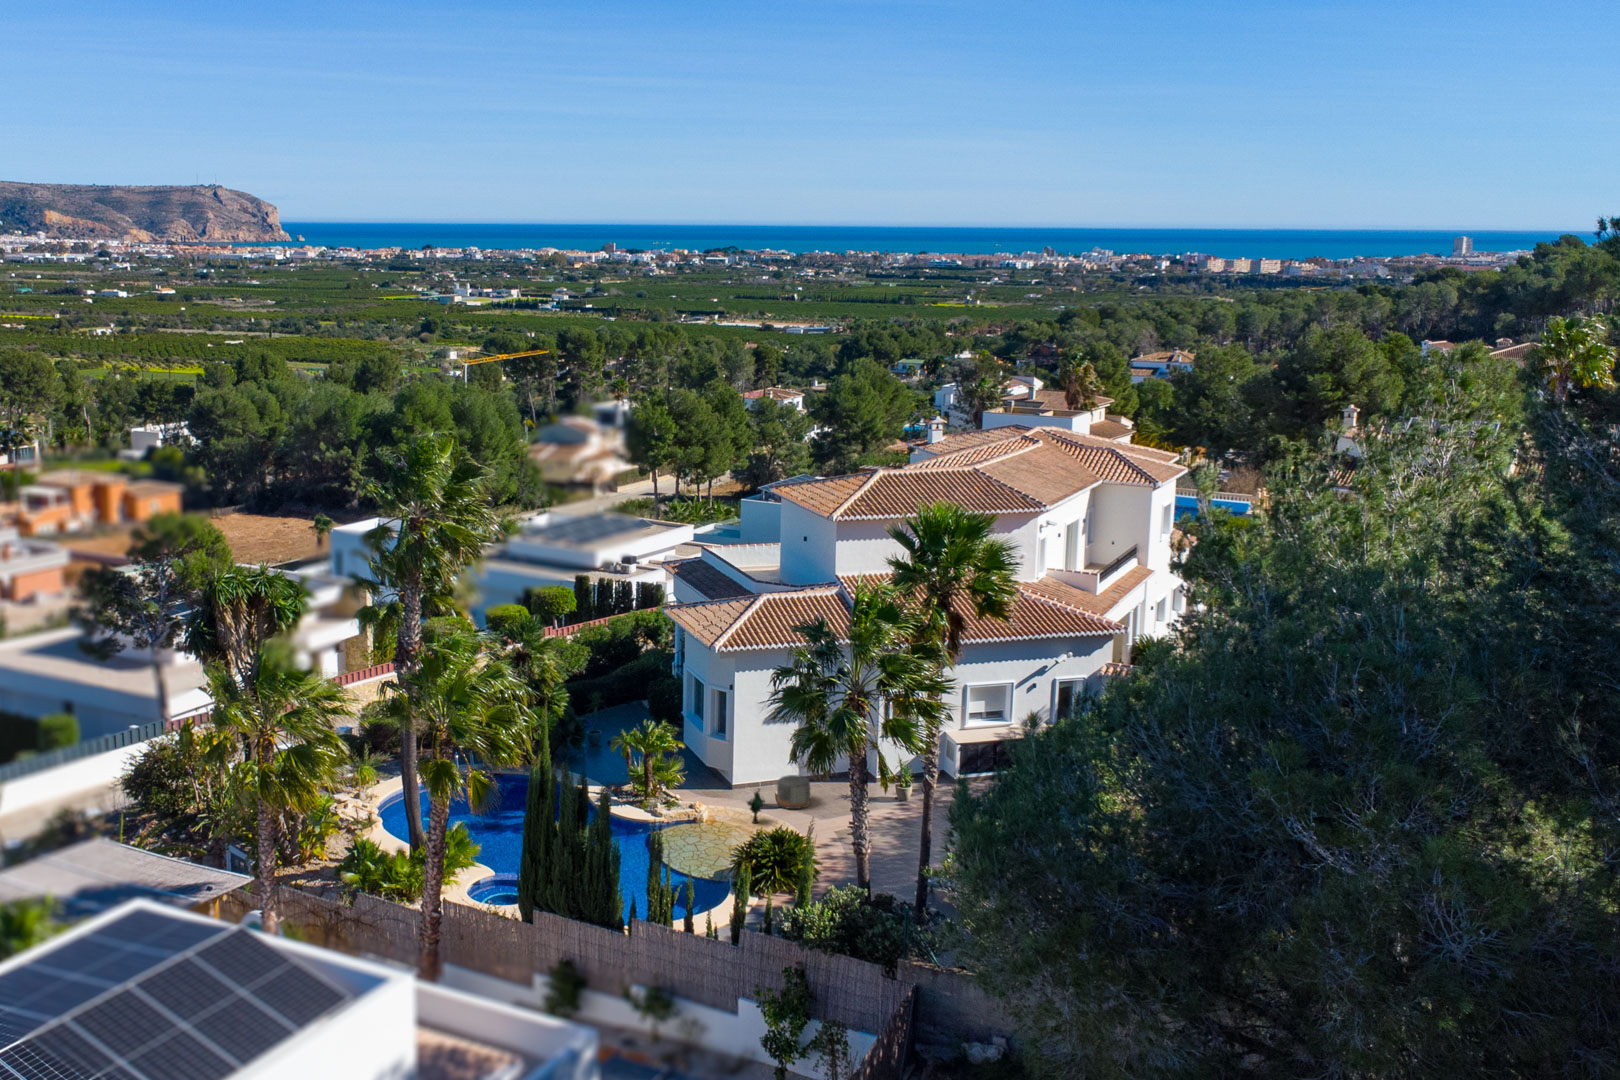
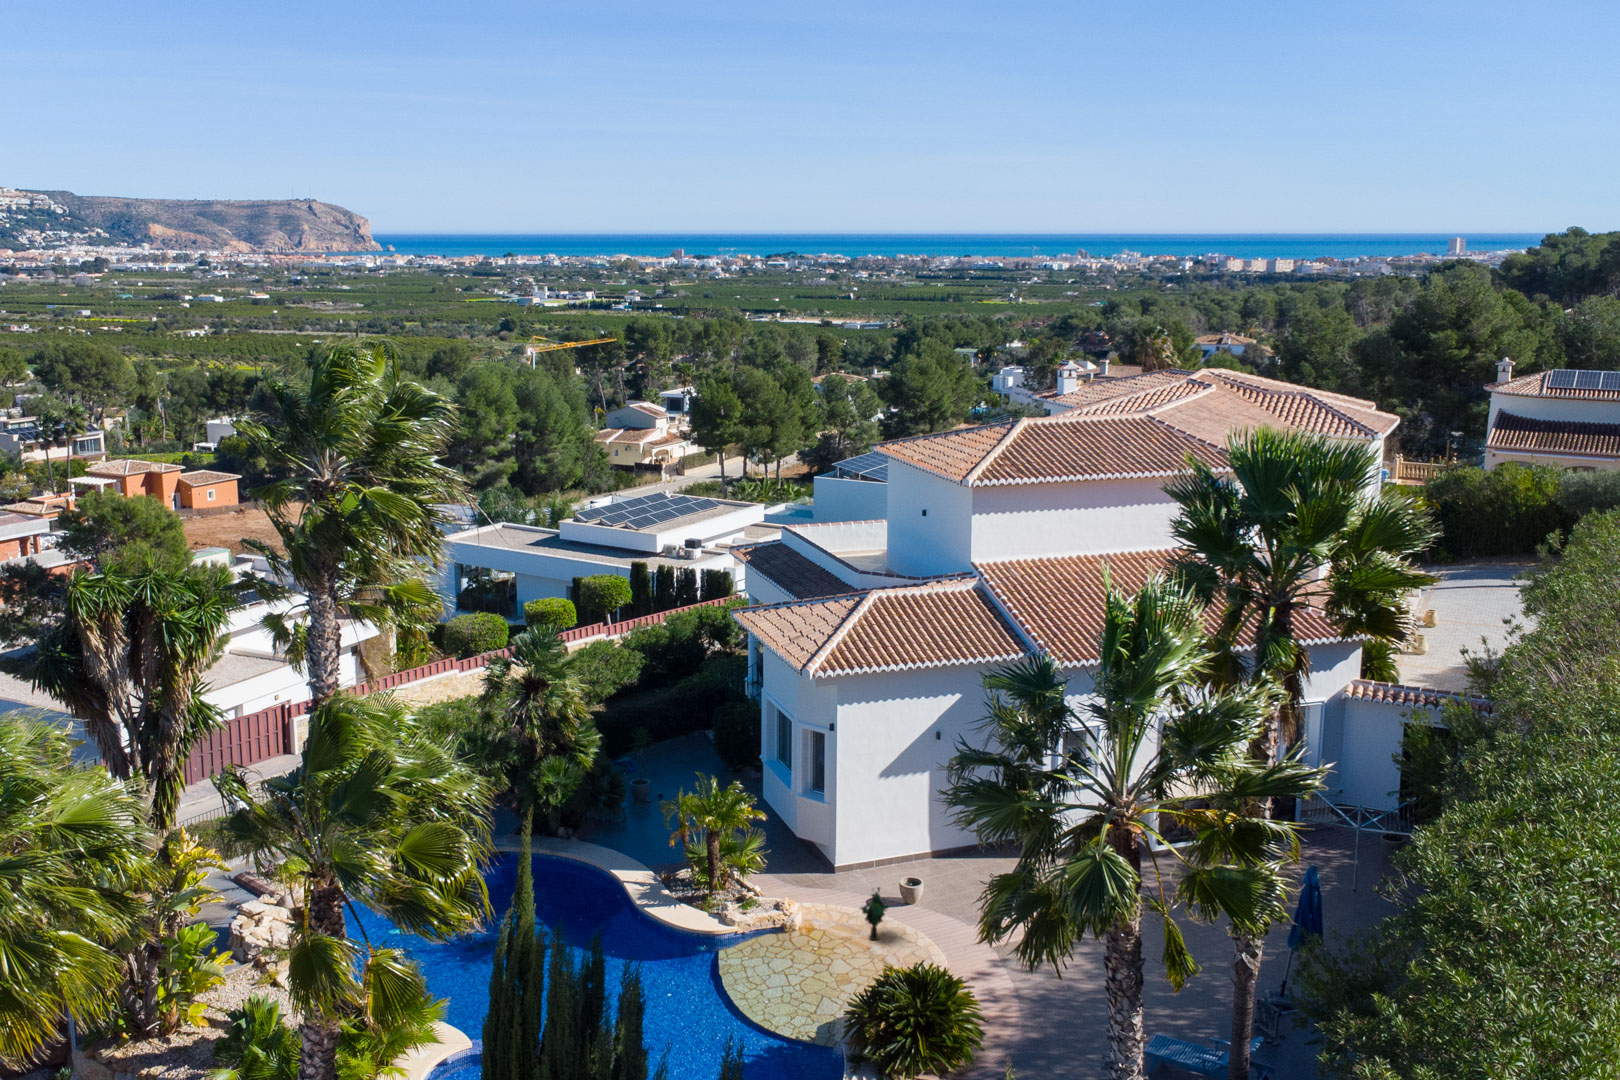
pouf: present [777,775,810,809] -> none [903,858,952,913]

